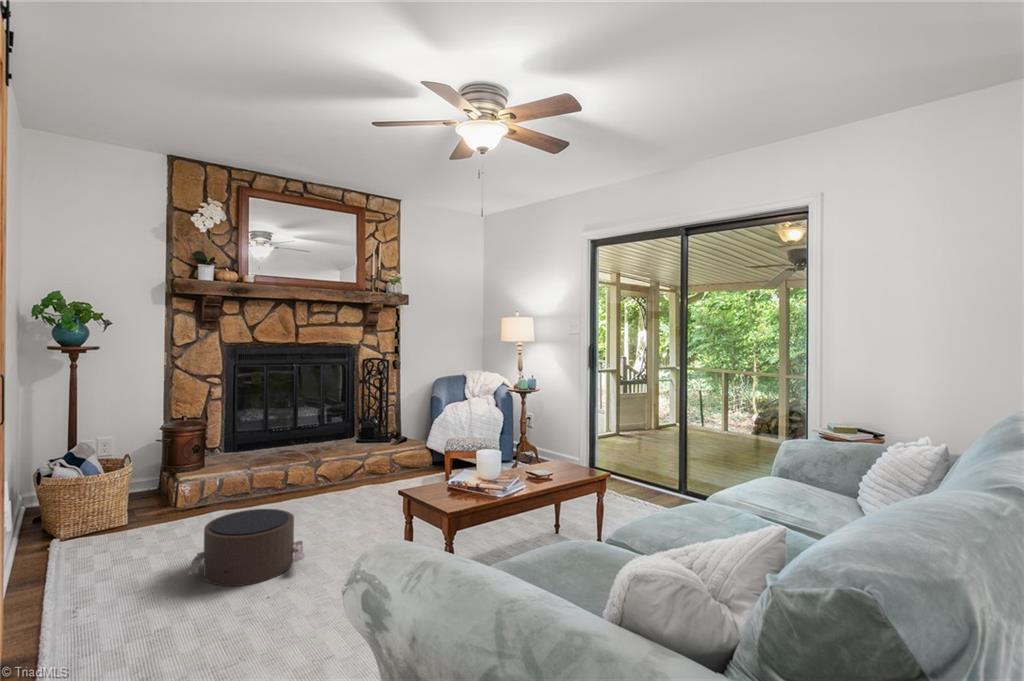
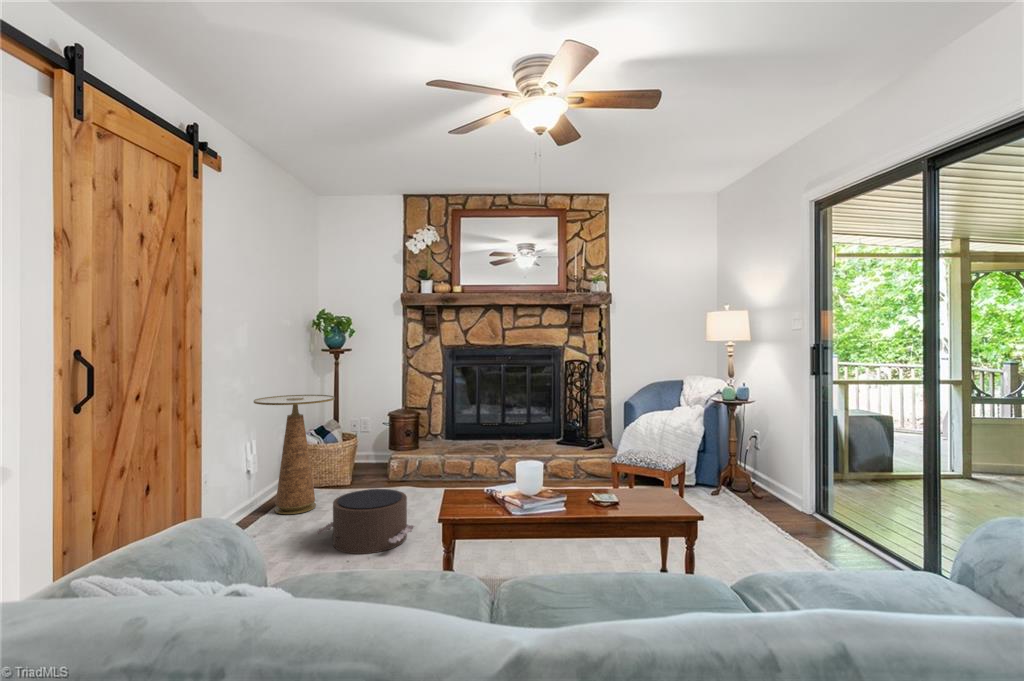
side table: none [21,409,148,572] -> present [254,395,335,514]

